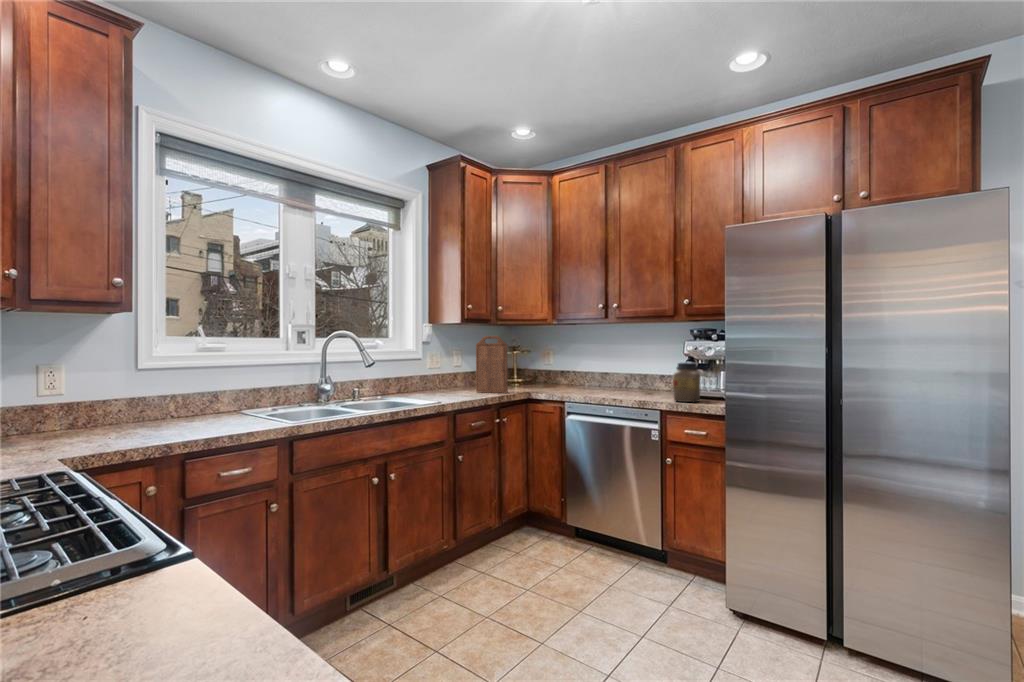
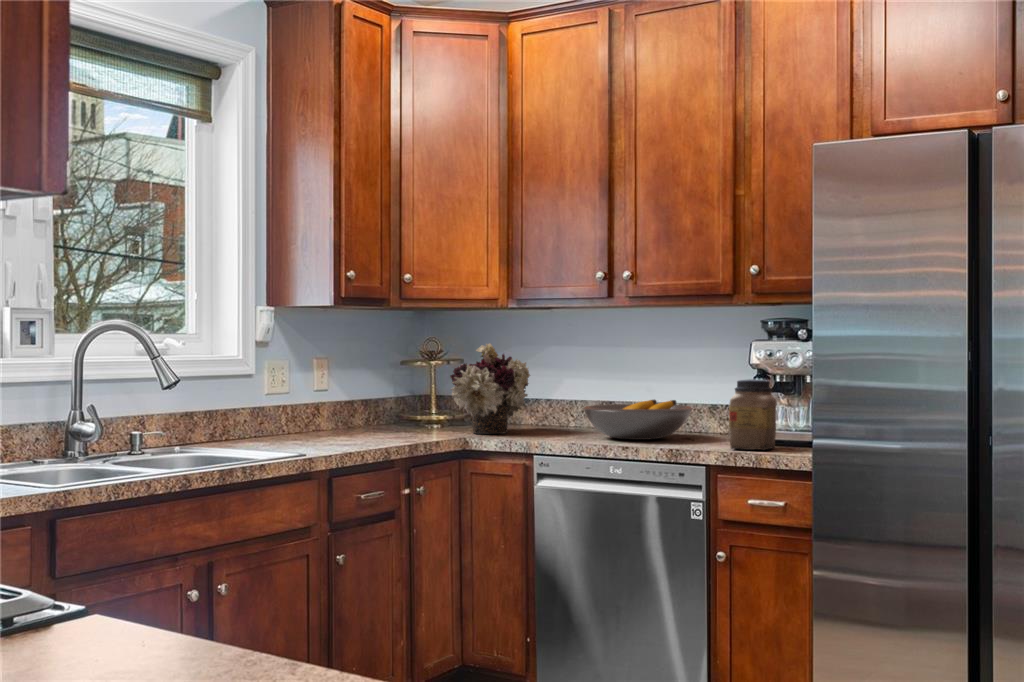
cutting board: present [476,336,508,393] -> none [363,330,425,439]
flower arrangement: none [521,343,564,390] -> present [450,343,530,434]
fruit bowl: none [591,373,652,394] -> present [583,400,692,440]

